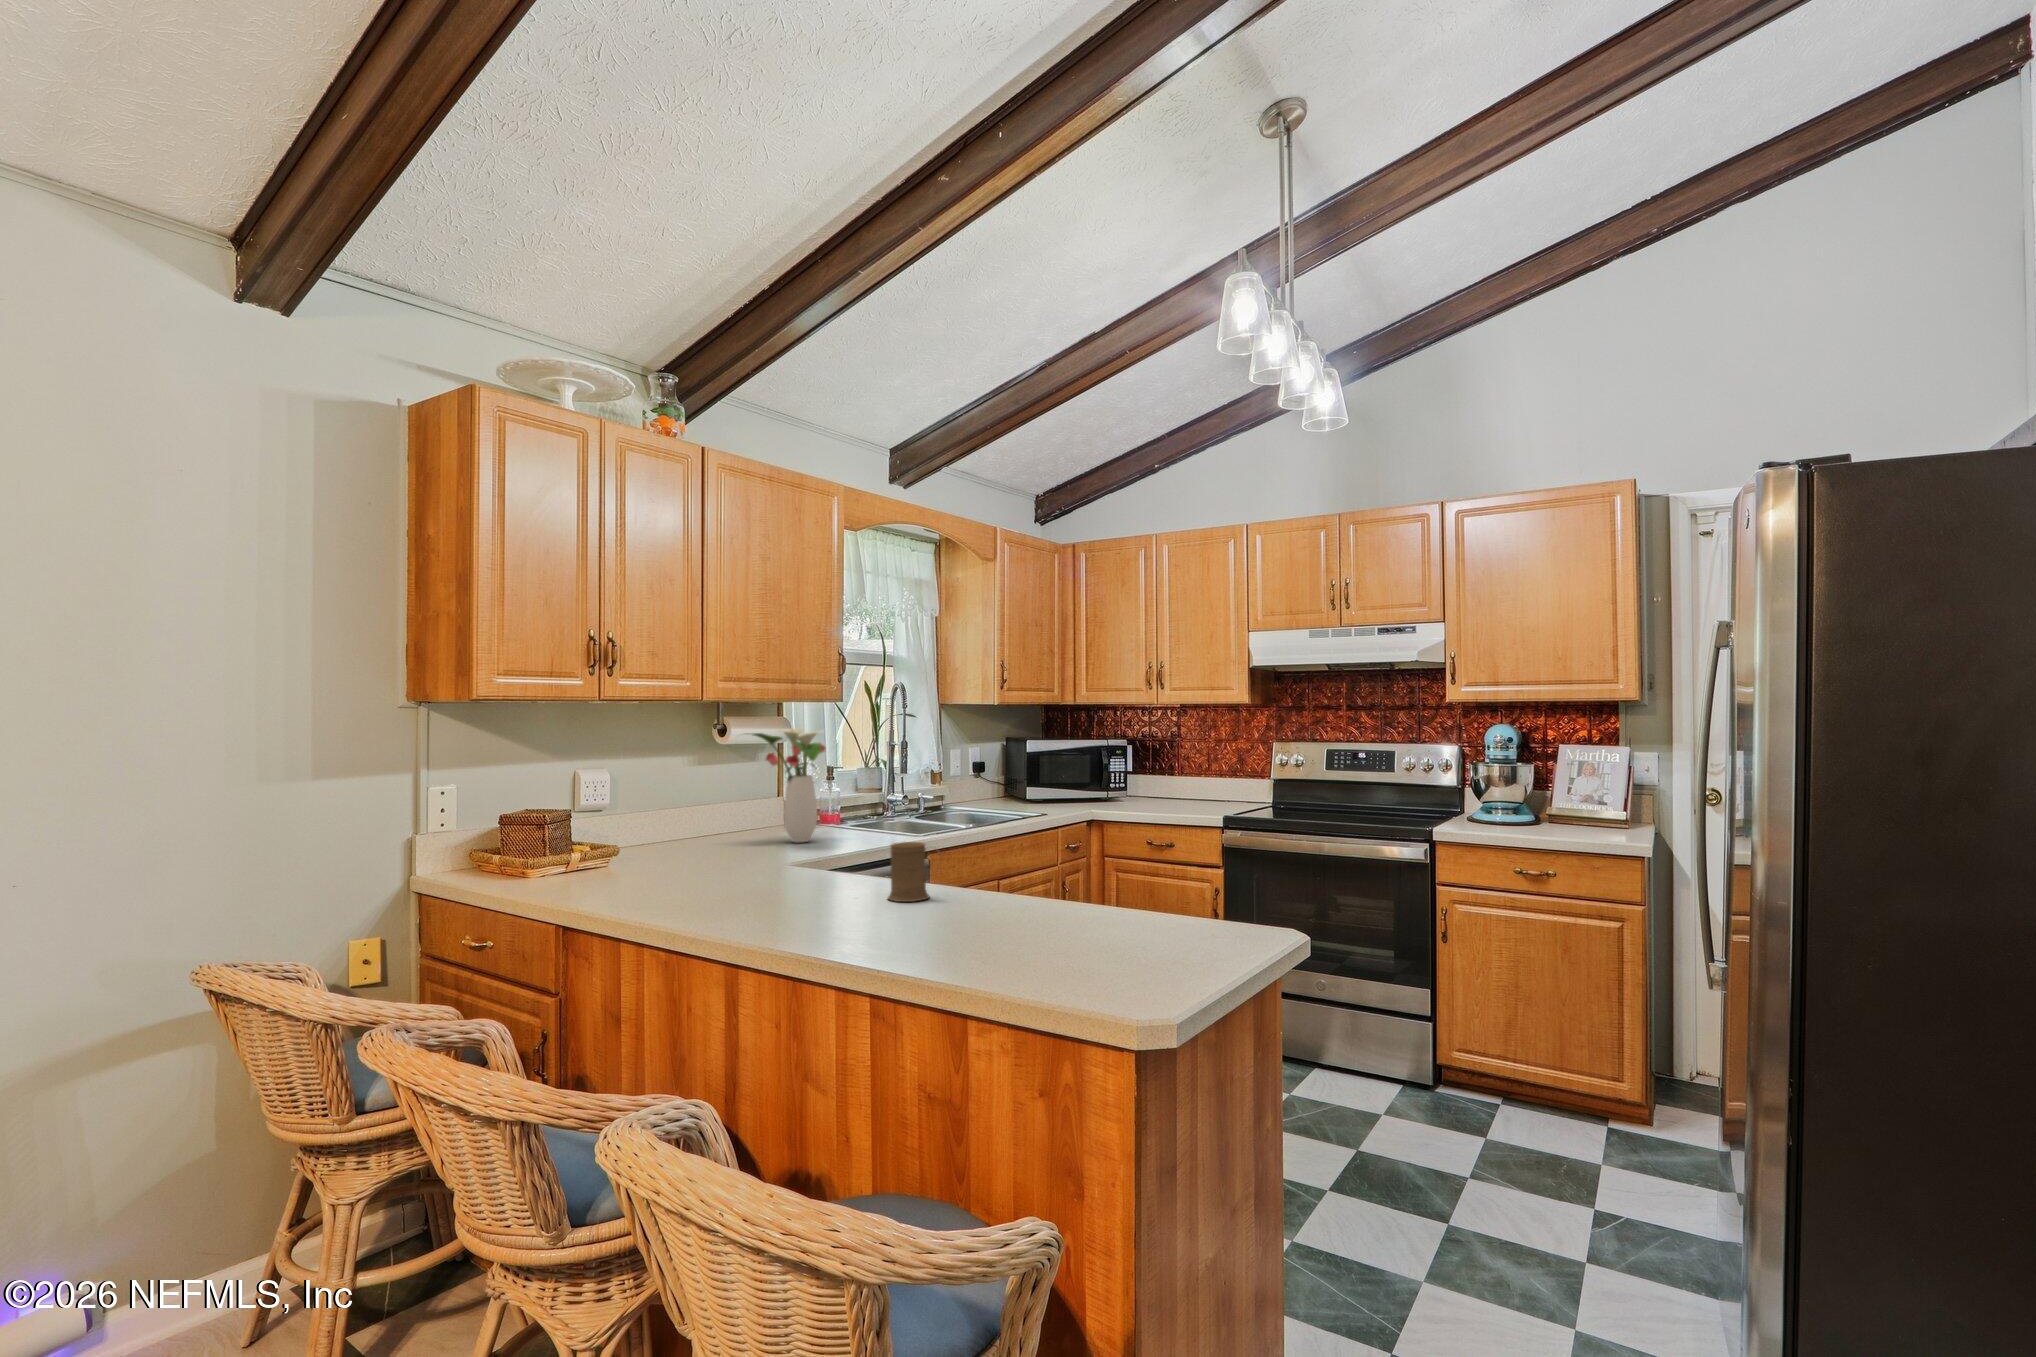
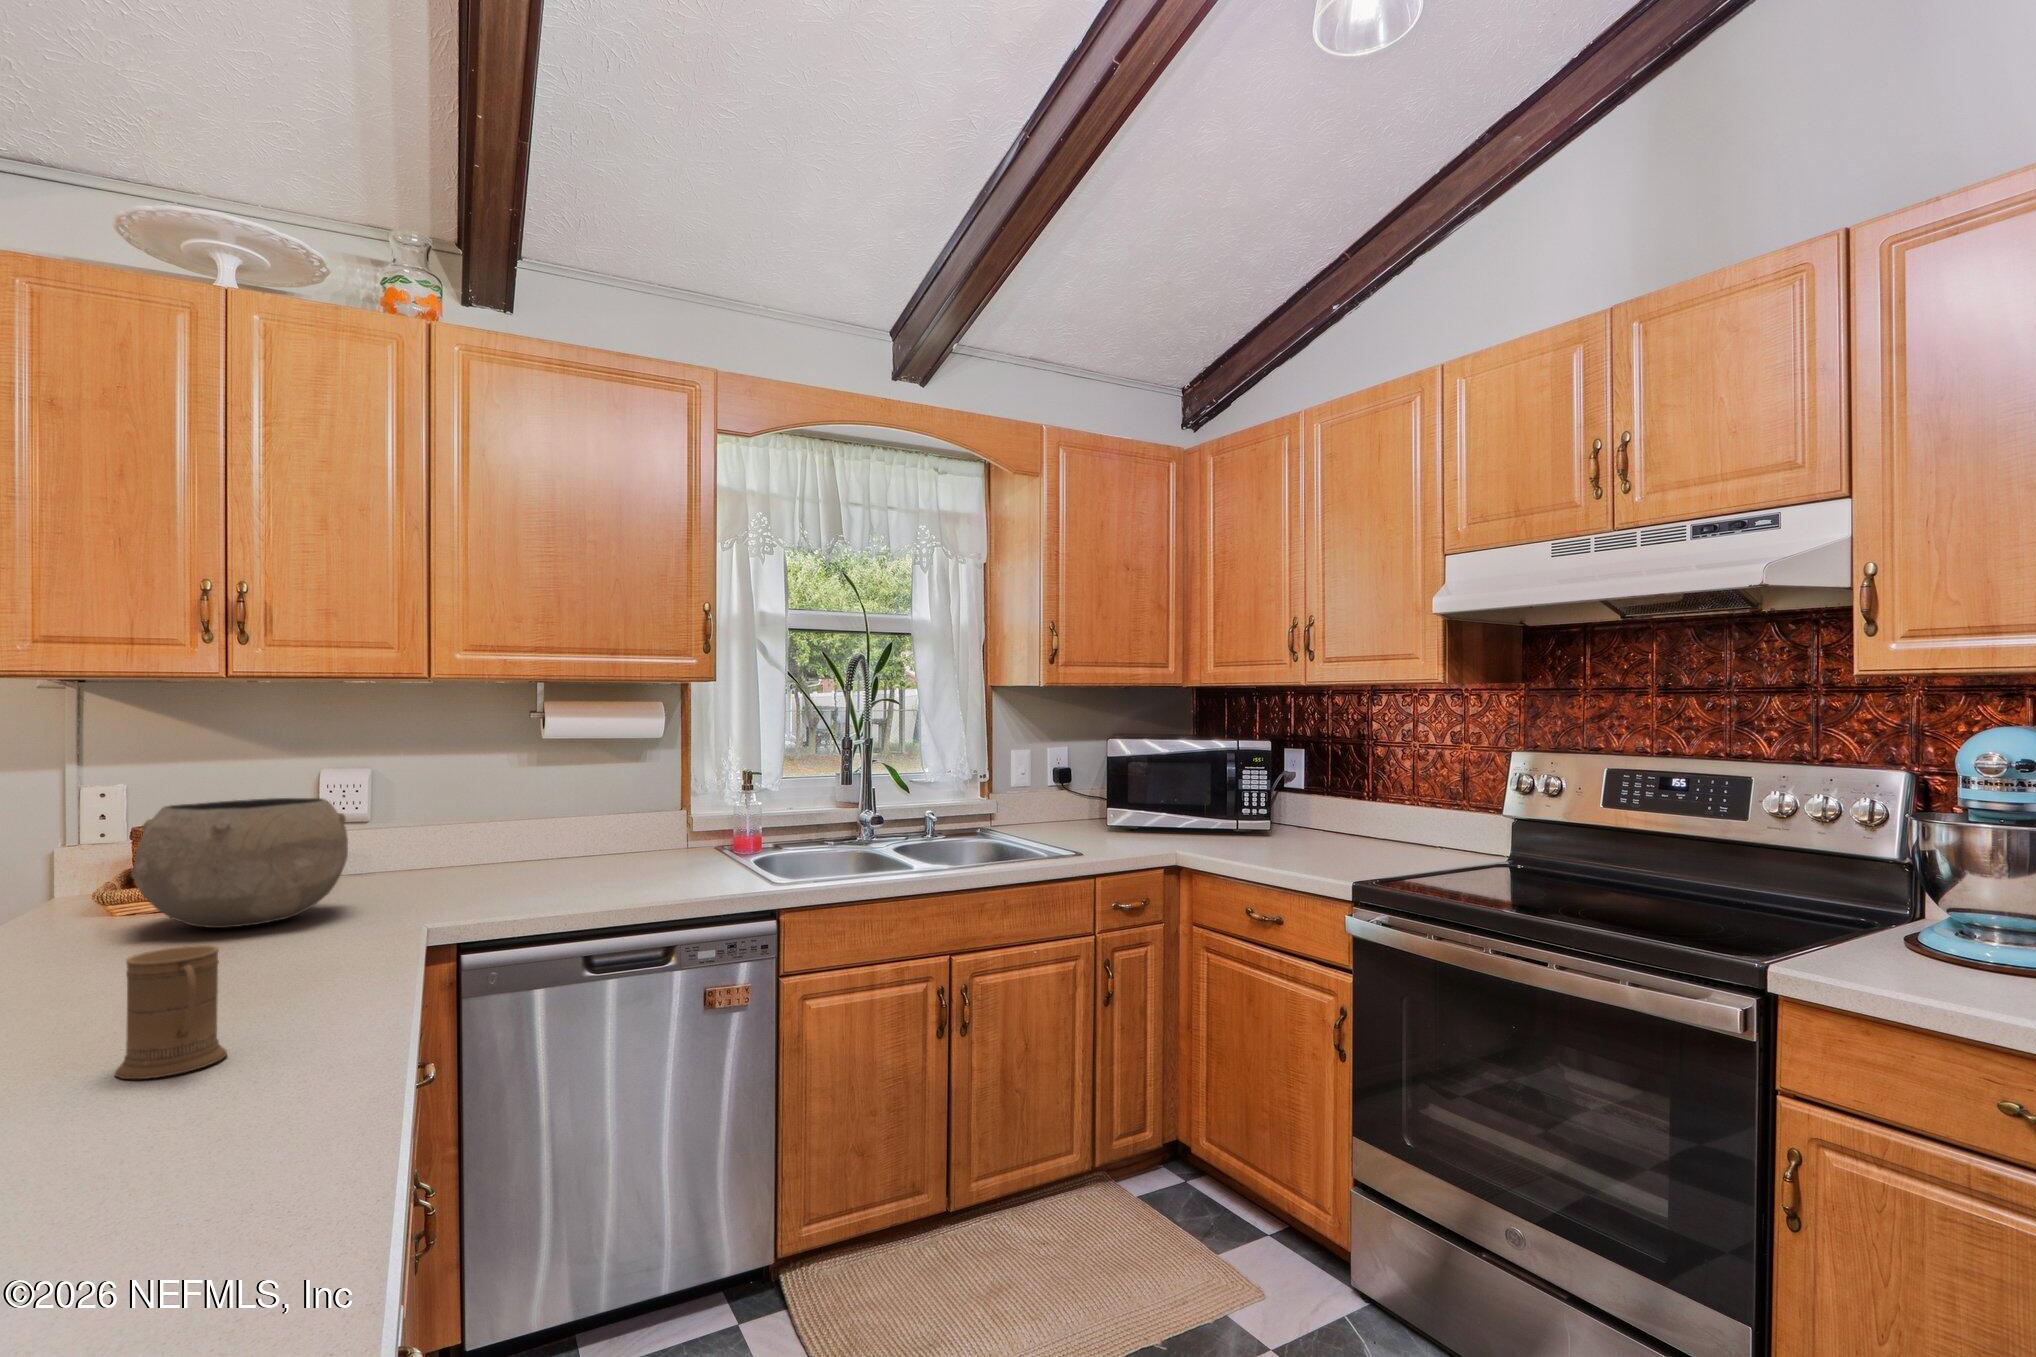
flower arrangement: present [752,728,825,842] -> none [480,712,607,887]
ceramic bowl: none [611,785,734,868] -> present [131,798,348,928]

